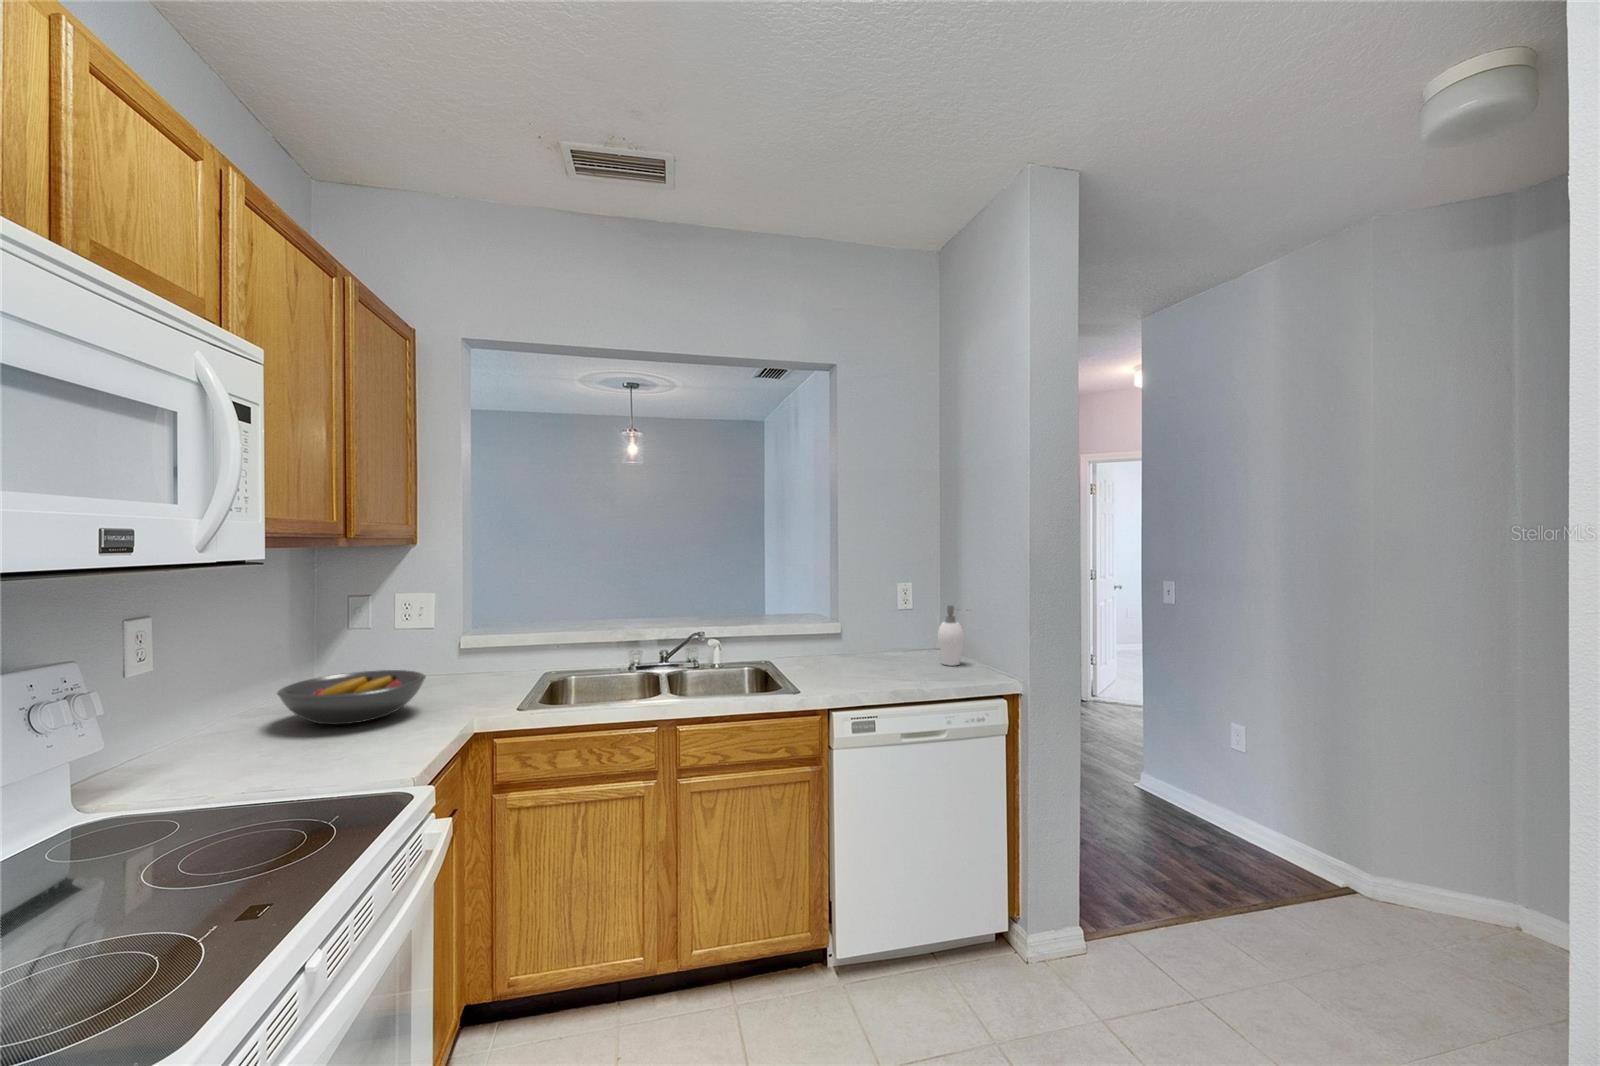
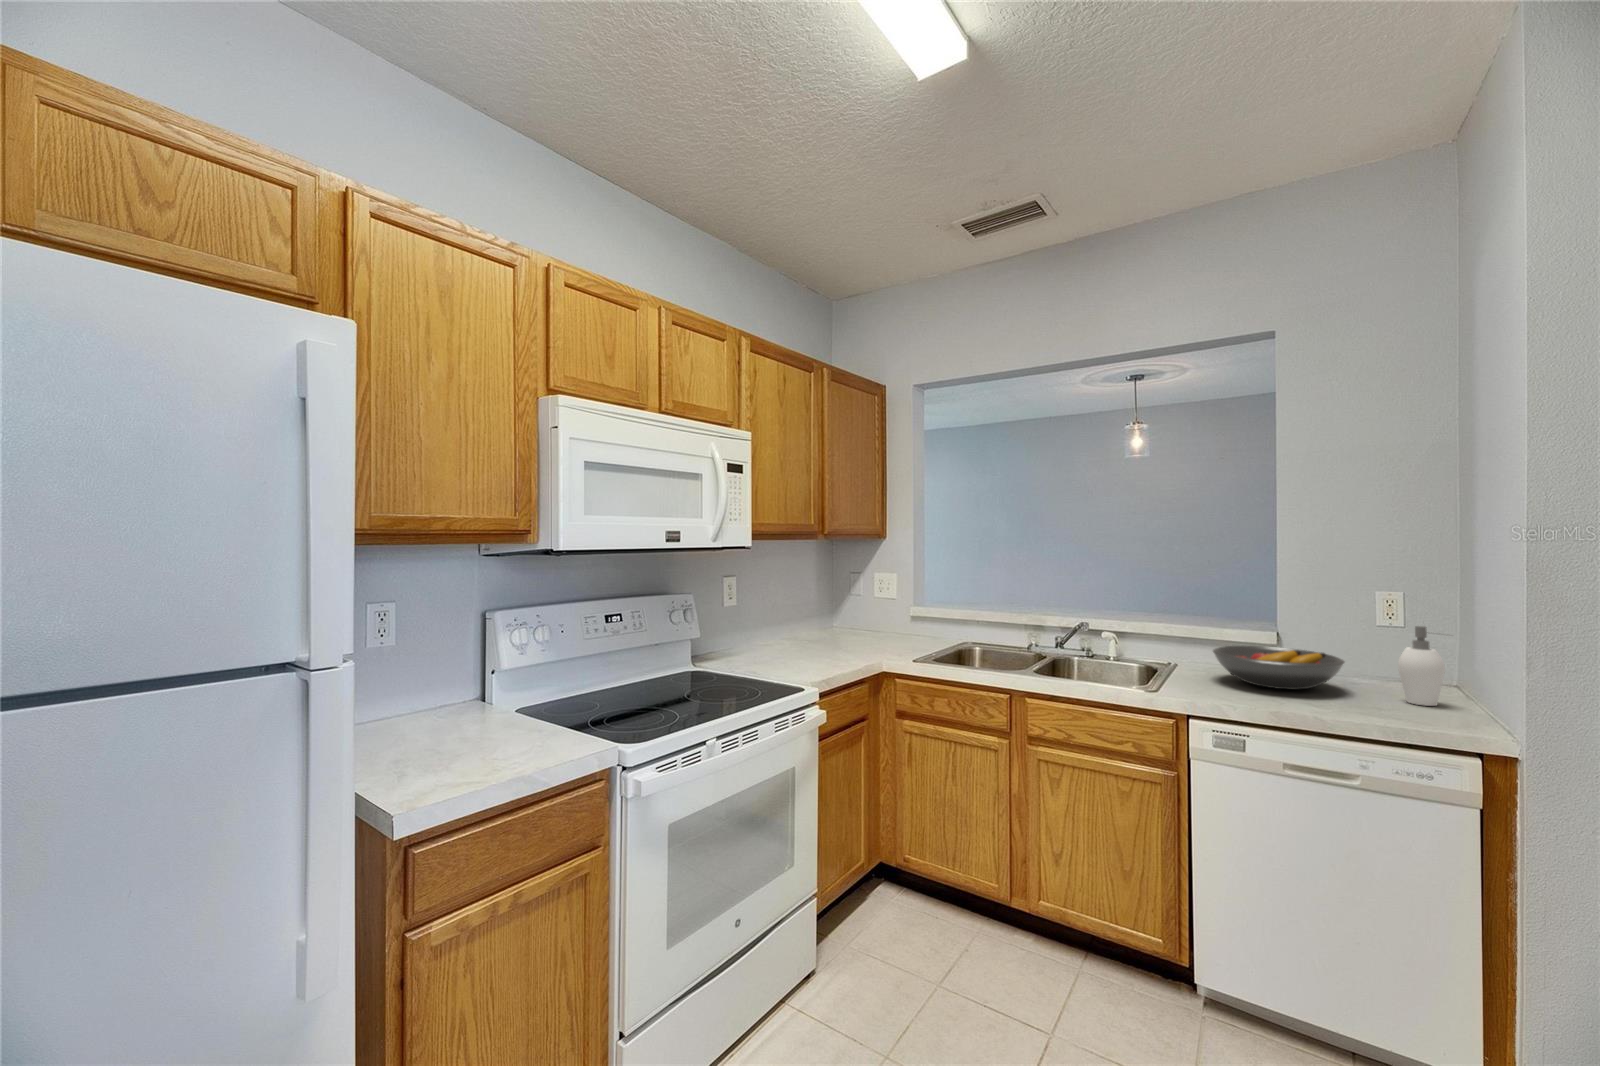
fruit bowl: present [277,670,426,724] -> present [1213,646,1345,689]

